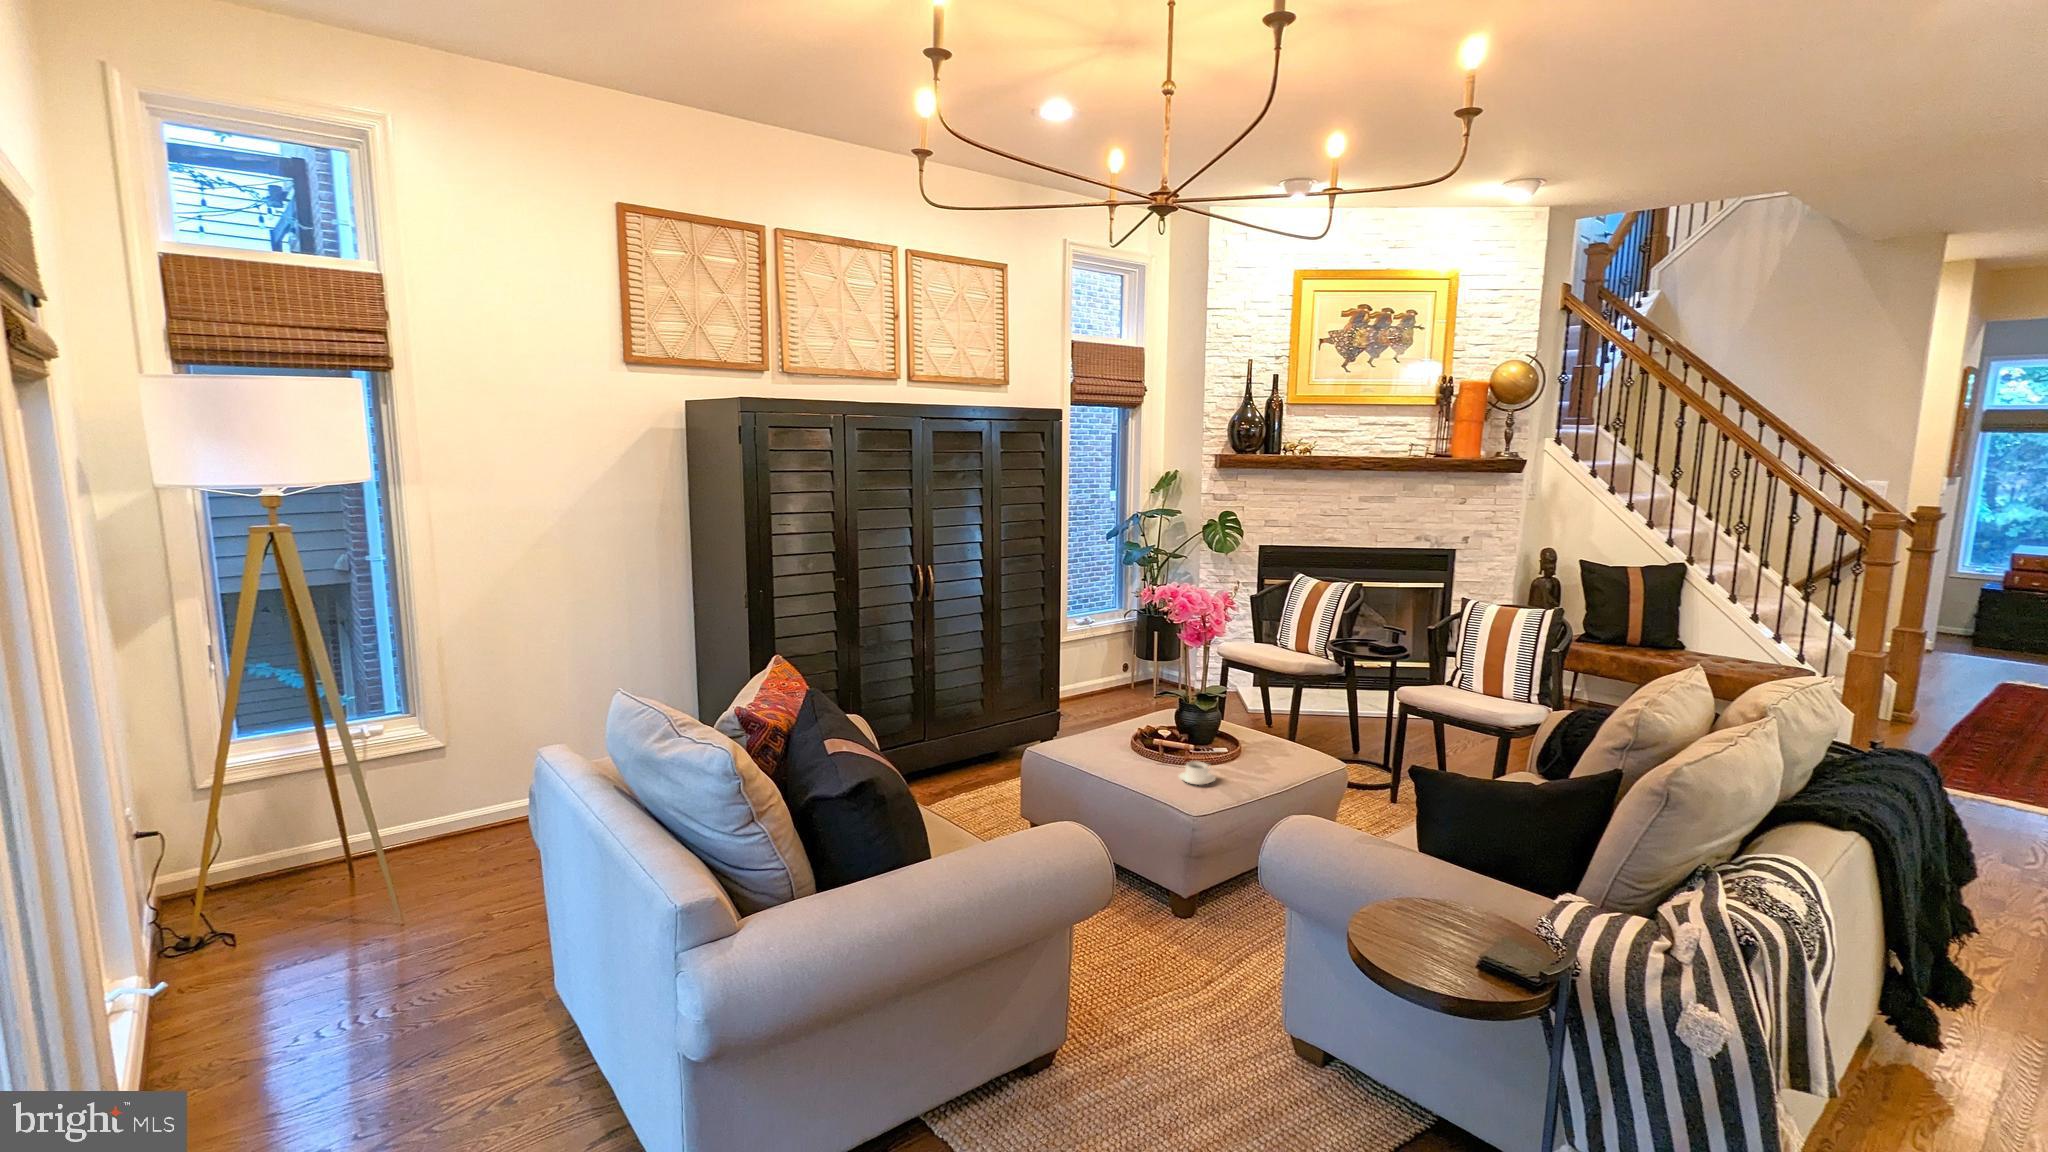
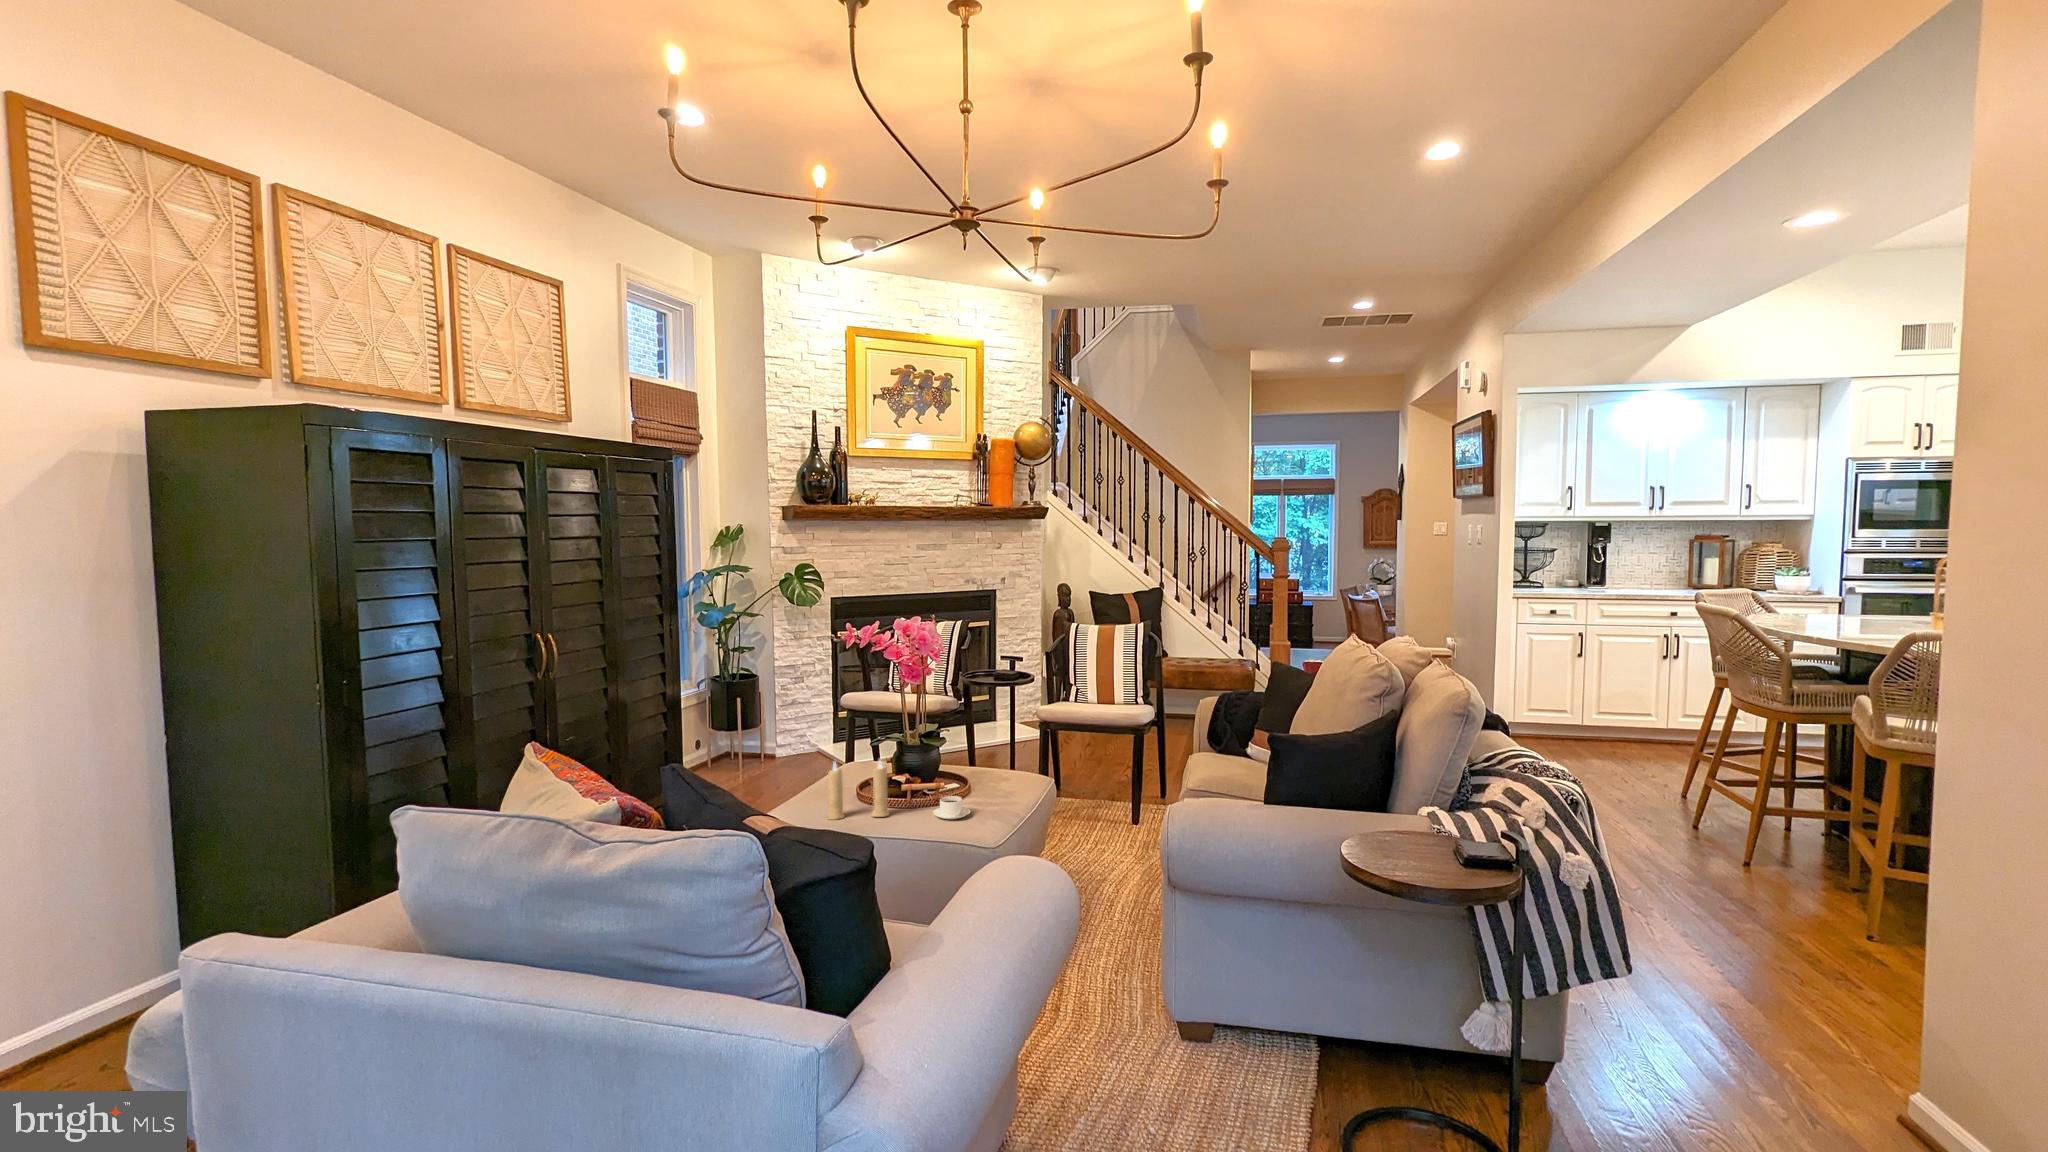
candle: none [1090,705,1145,767] -> present [827,760,889,820]

